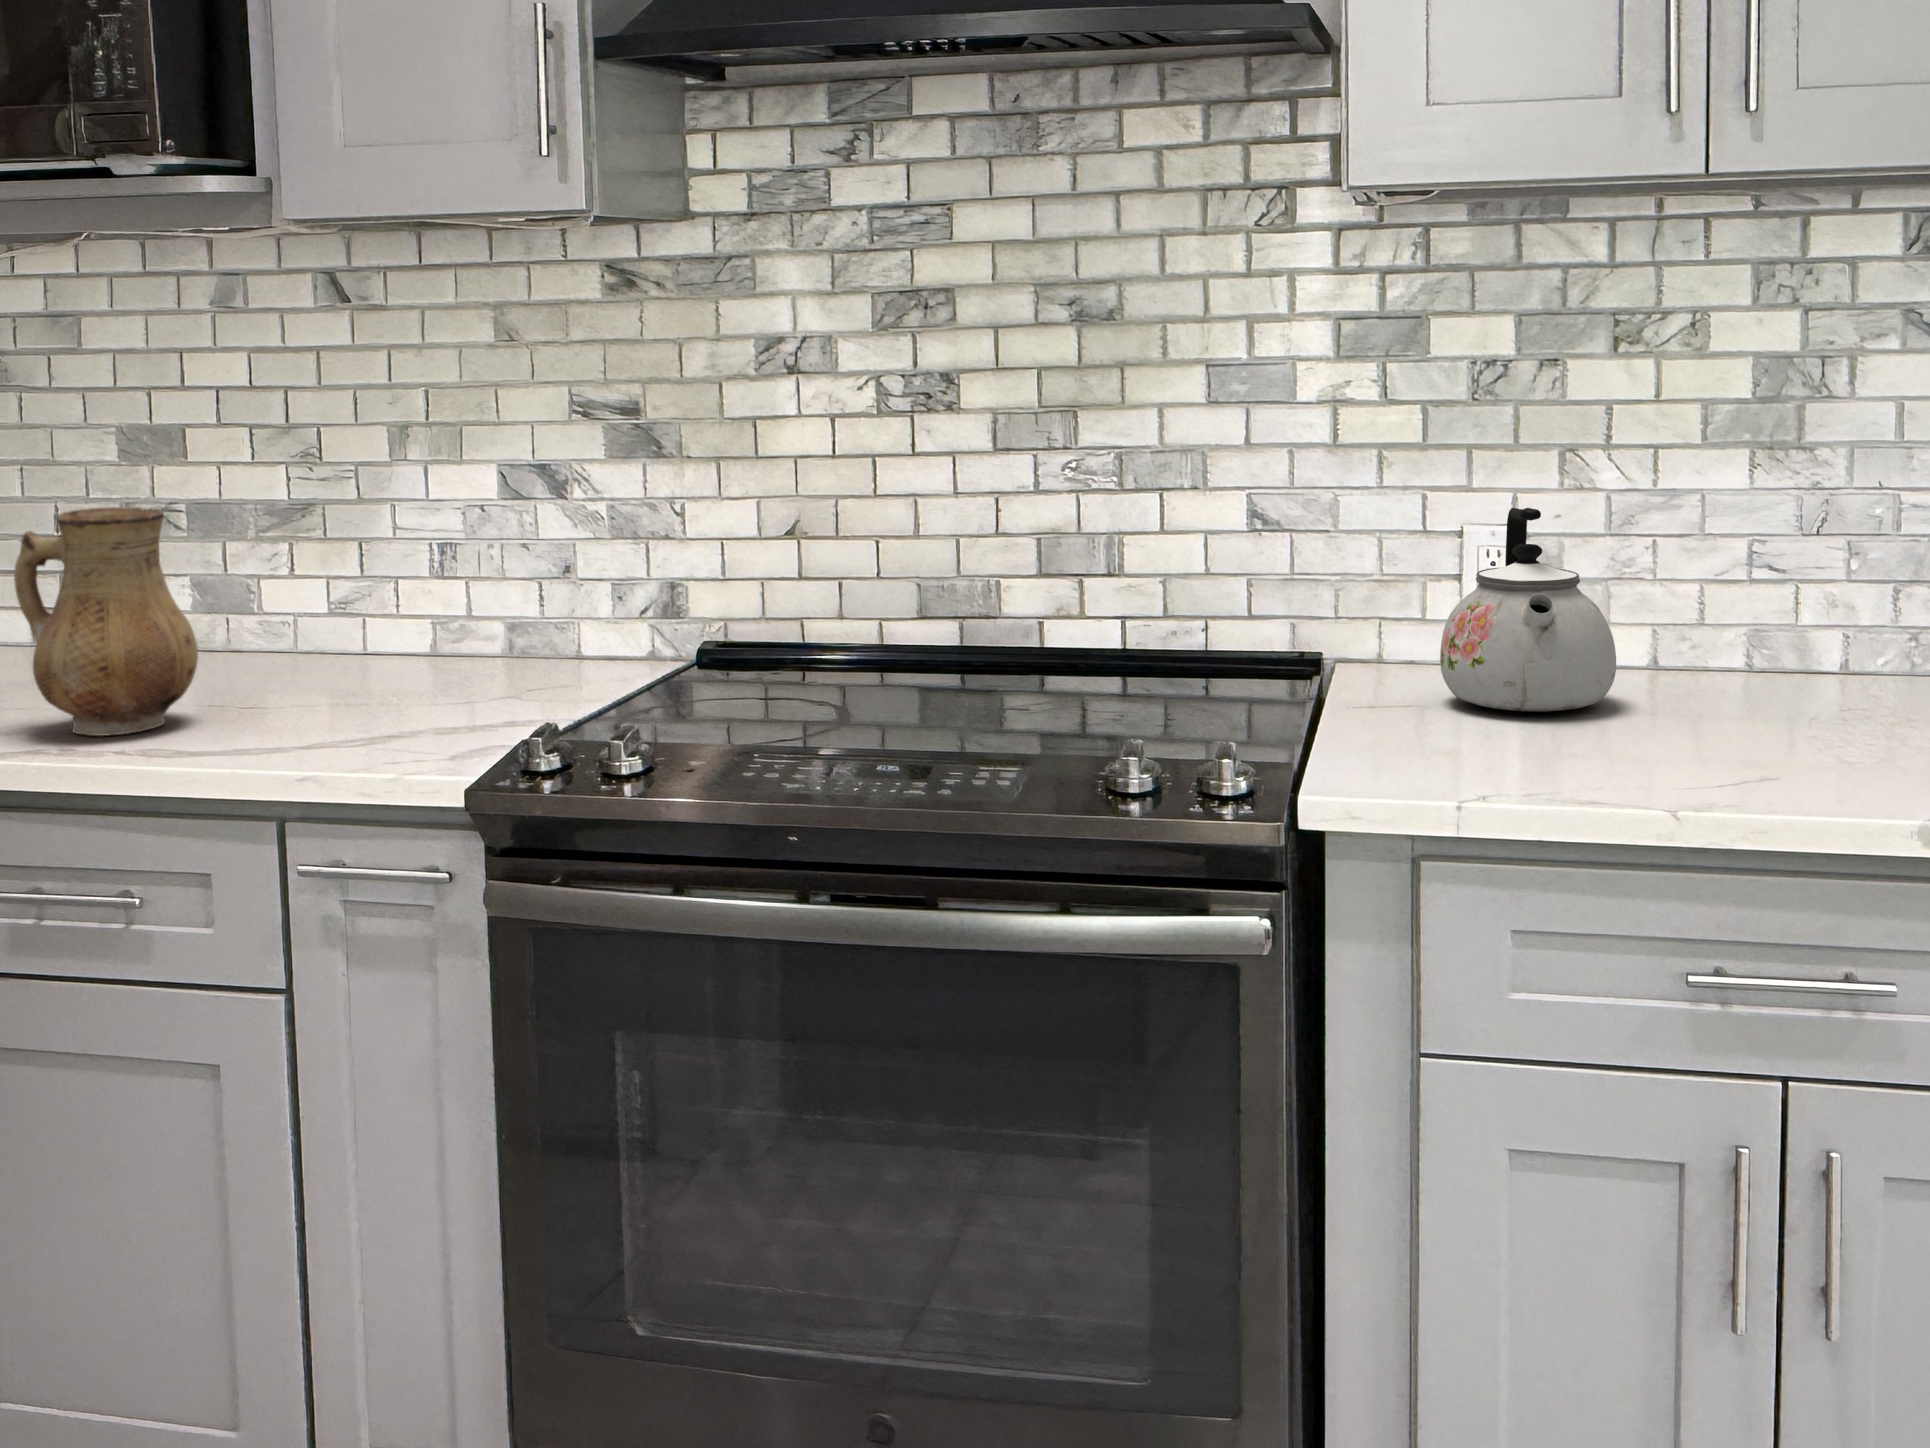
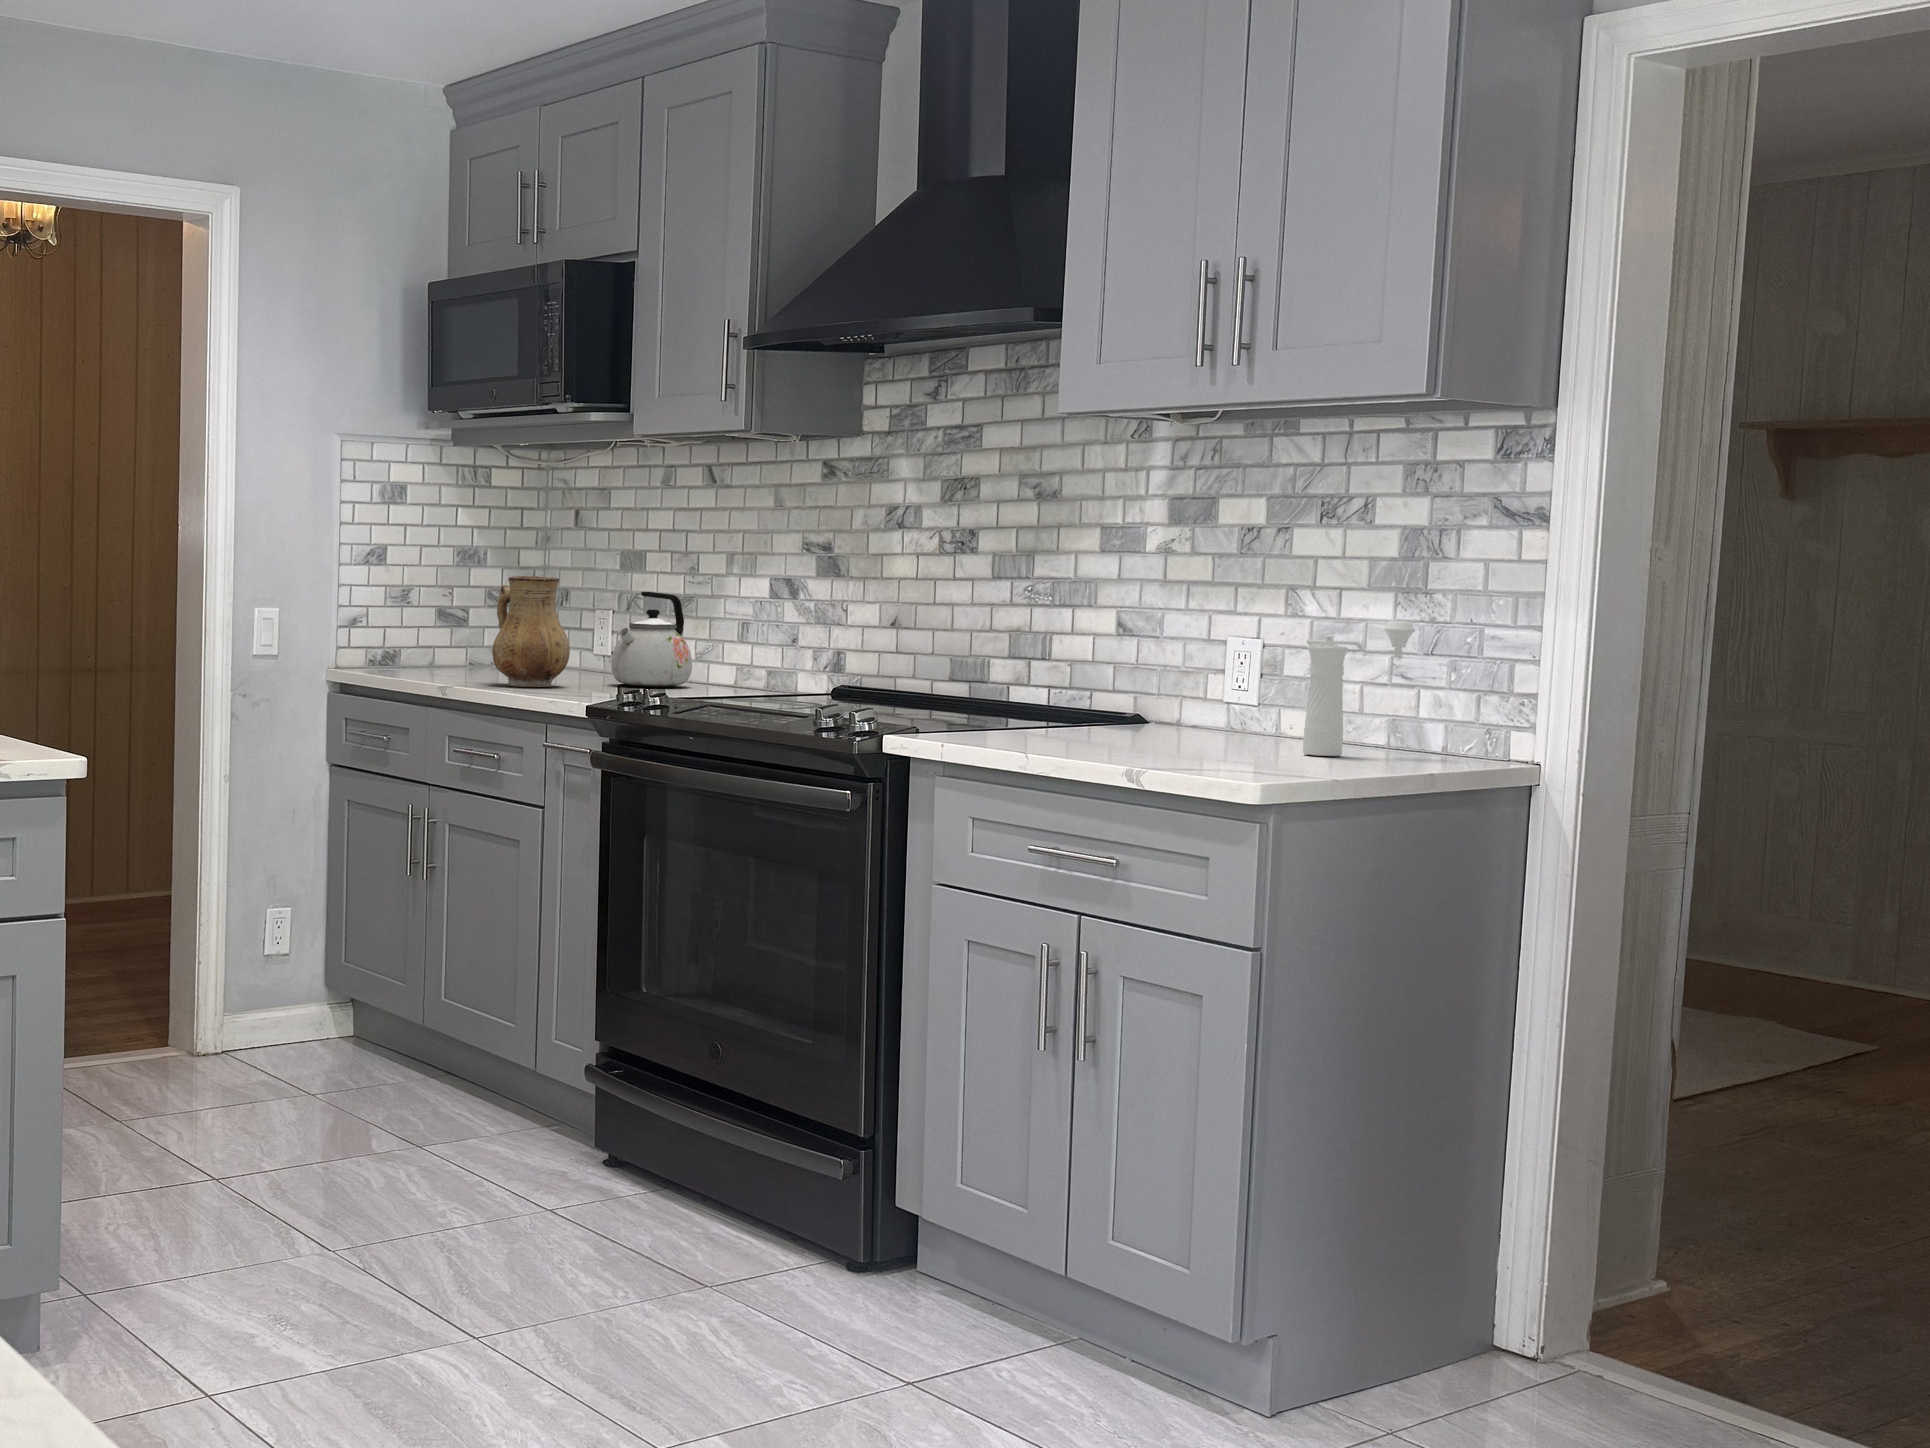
pepper mill: none [1780,497,1877,716] -> present [1303,621,1415,756]
kettle: present [1440,508,1616,712] -> present [611,592,692,687]

